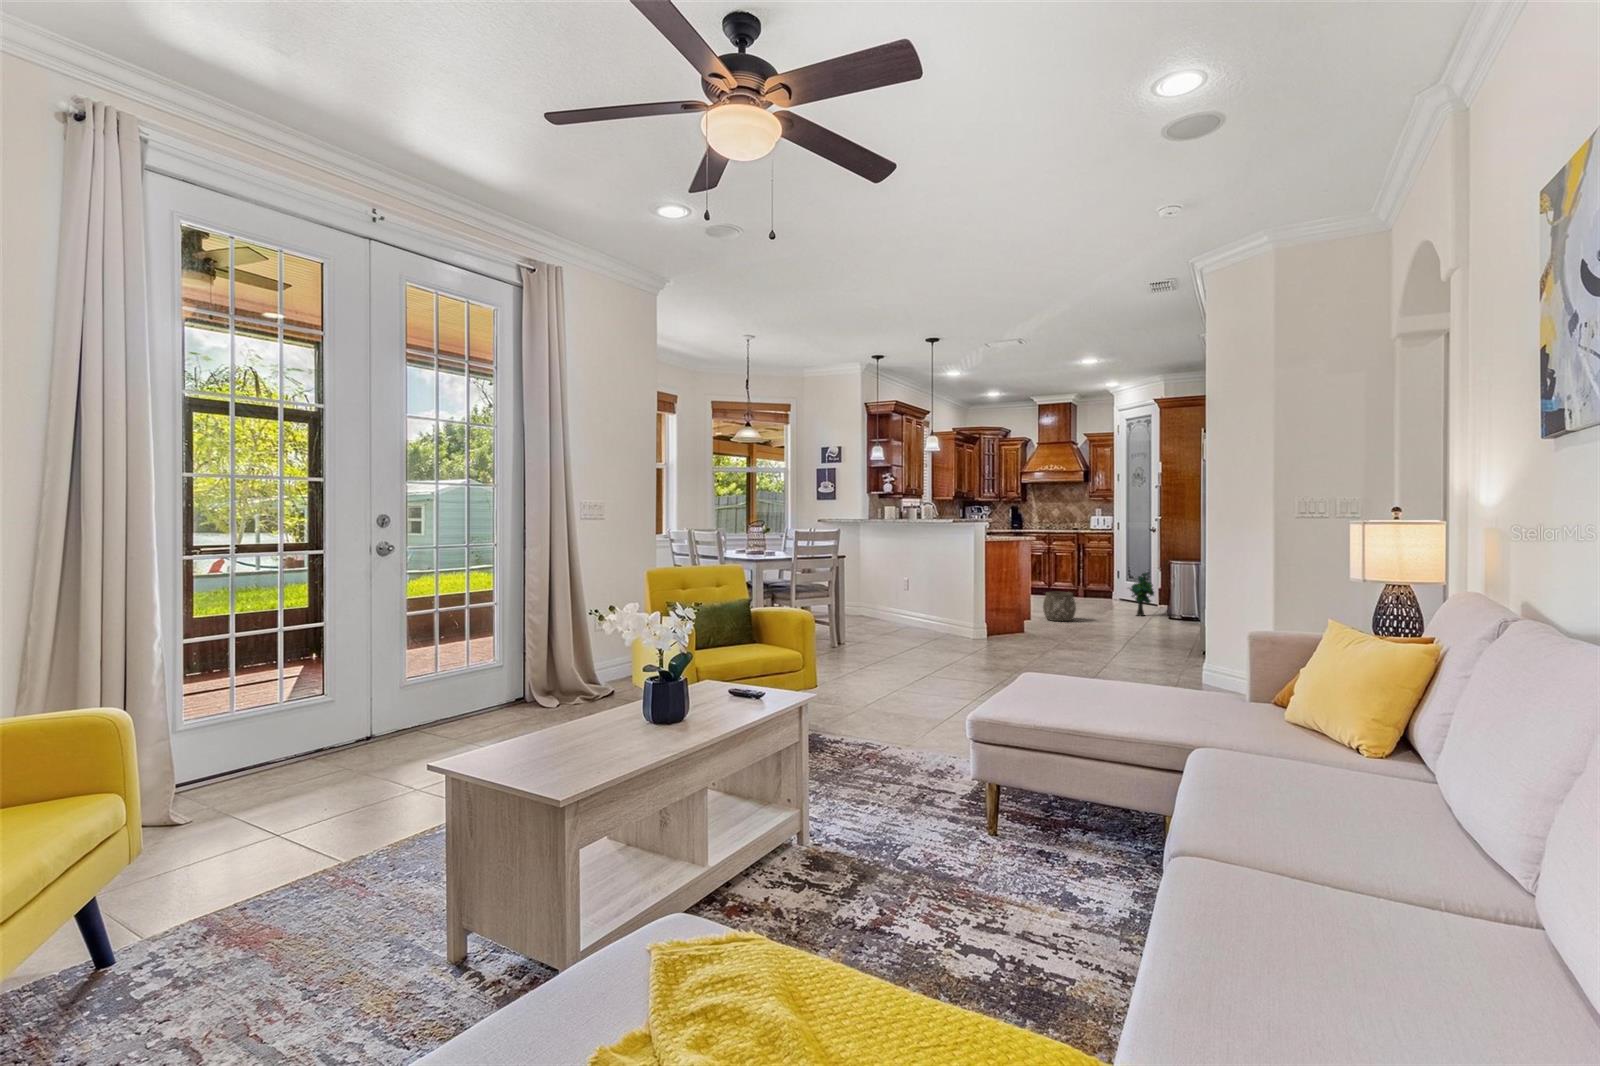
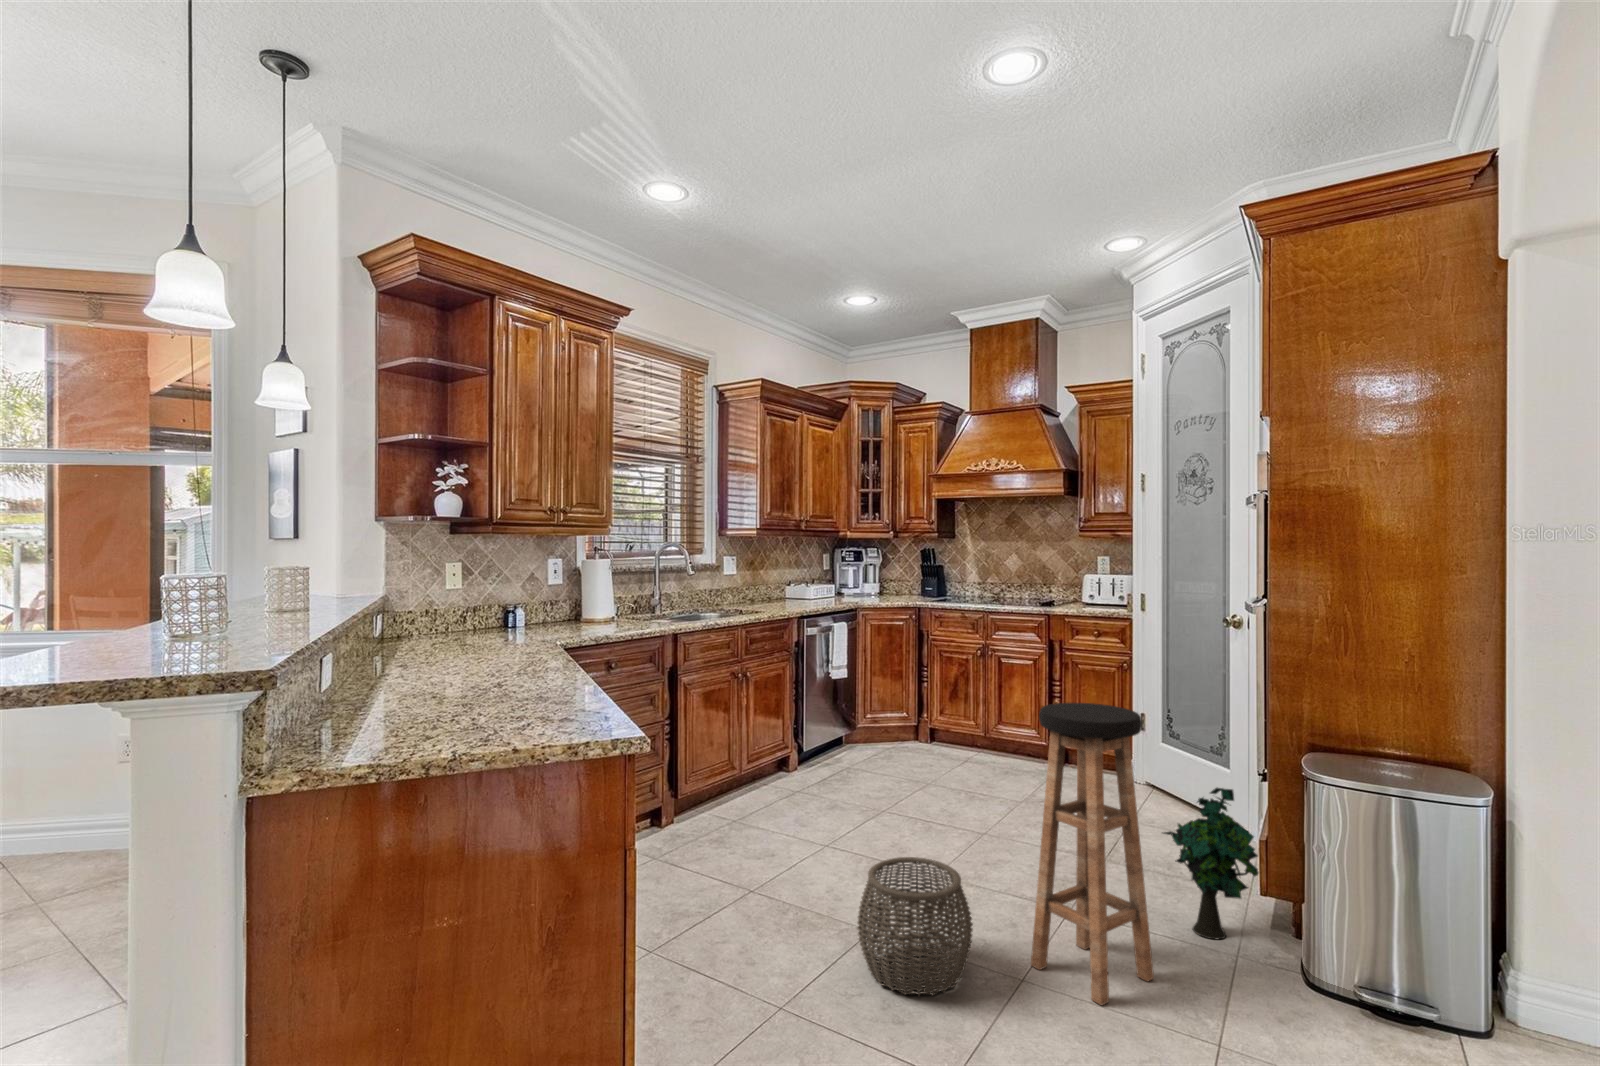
bar stool: none [1091,547,1125,621] -> present [1031,703,1154,1005]

